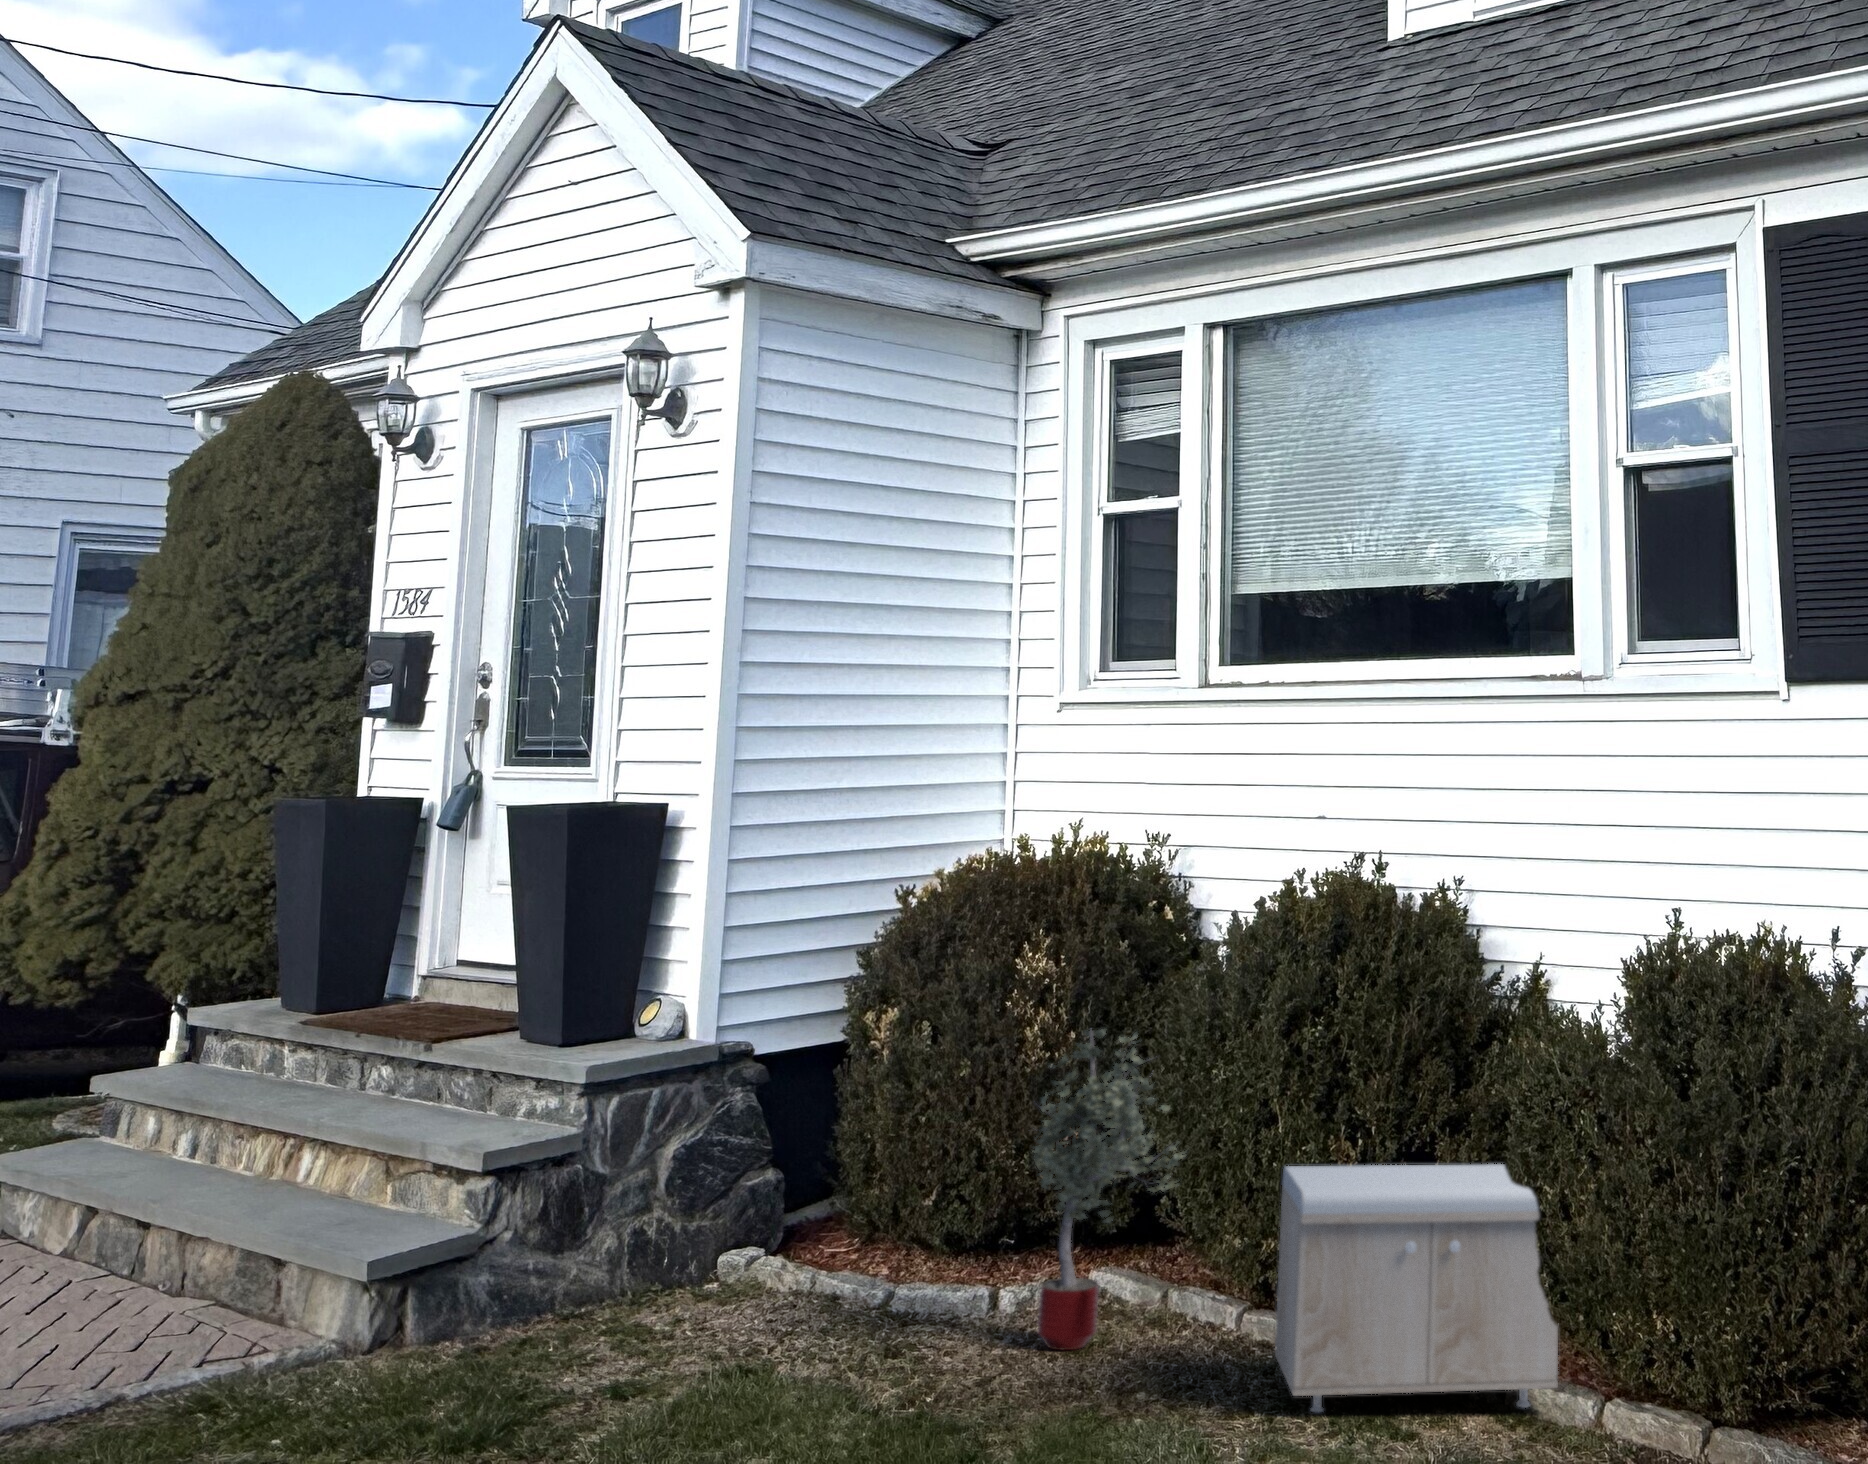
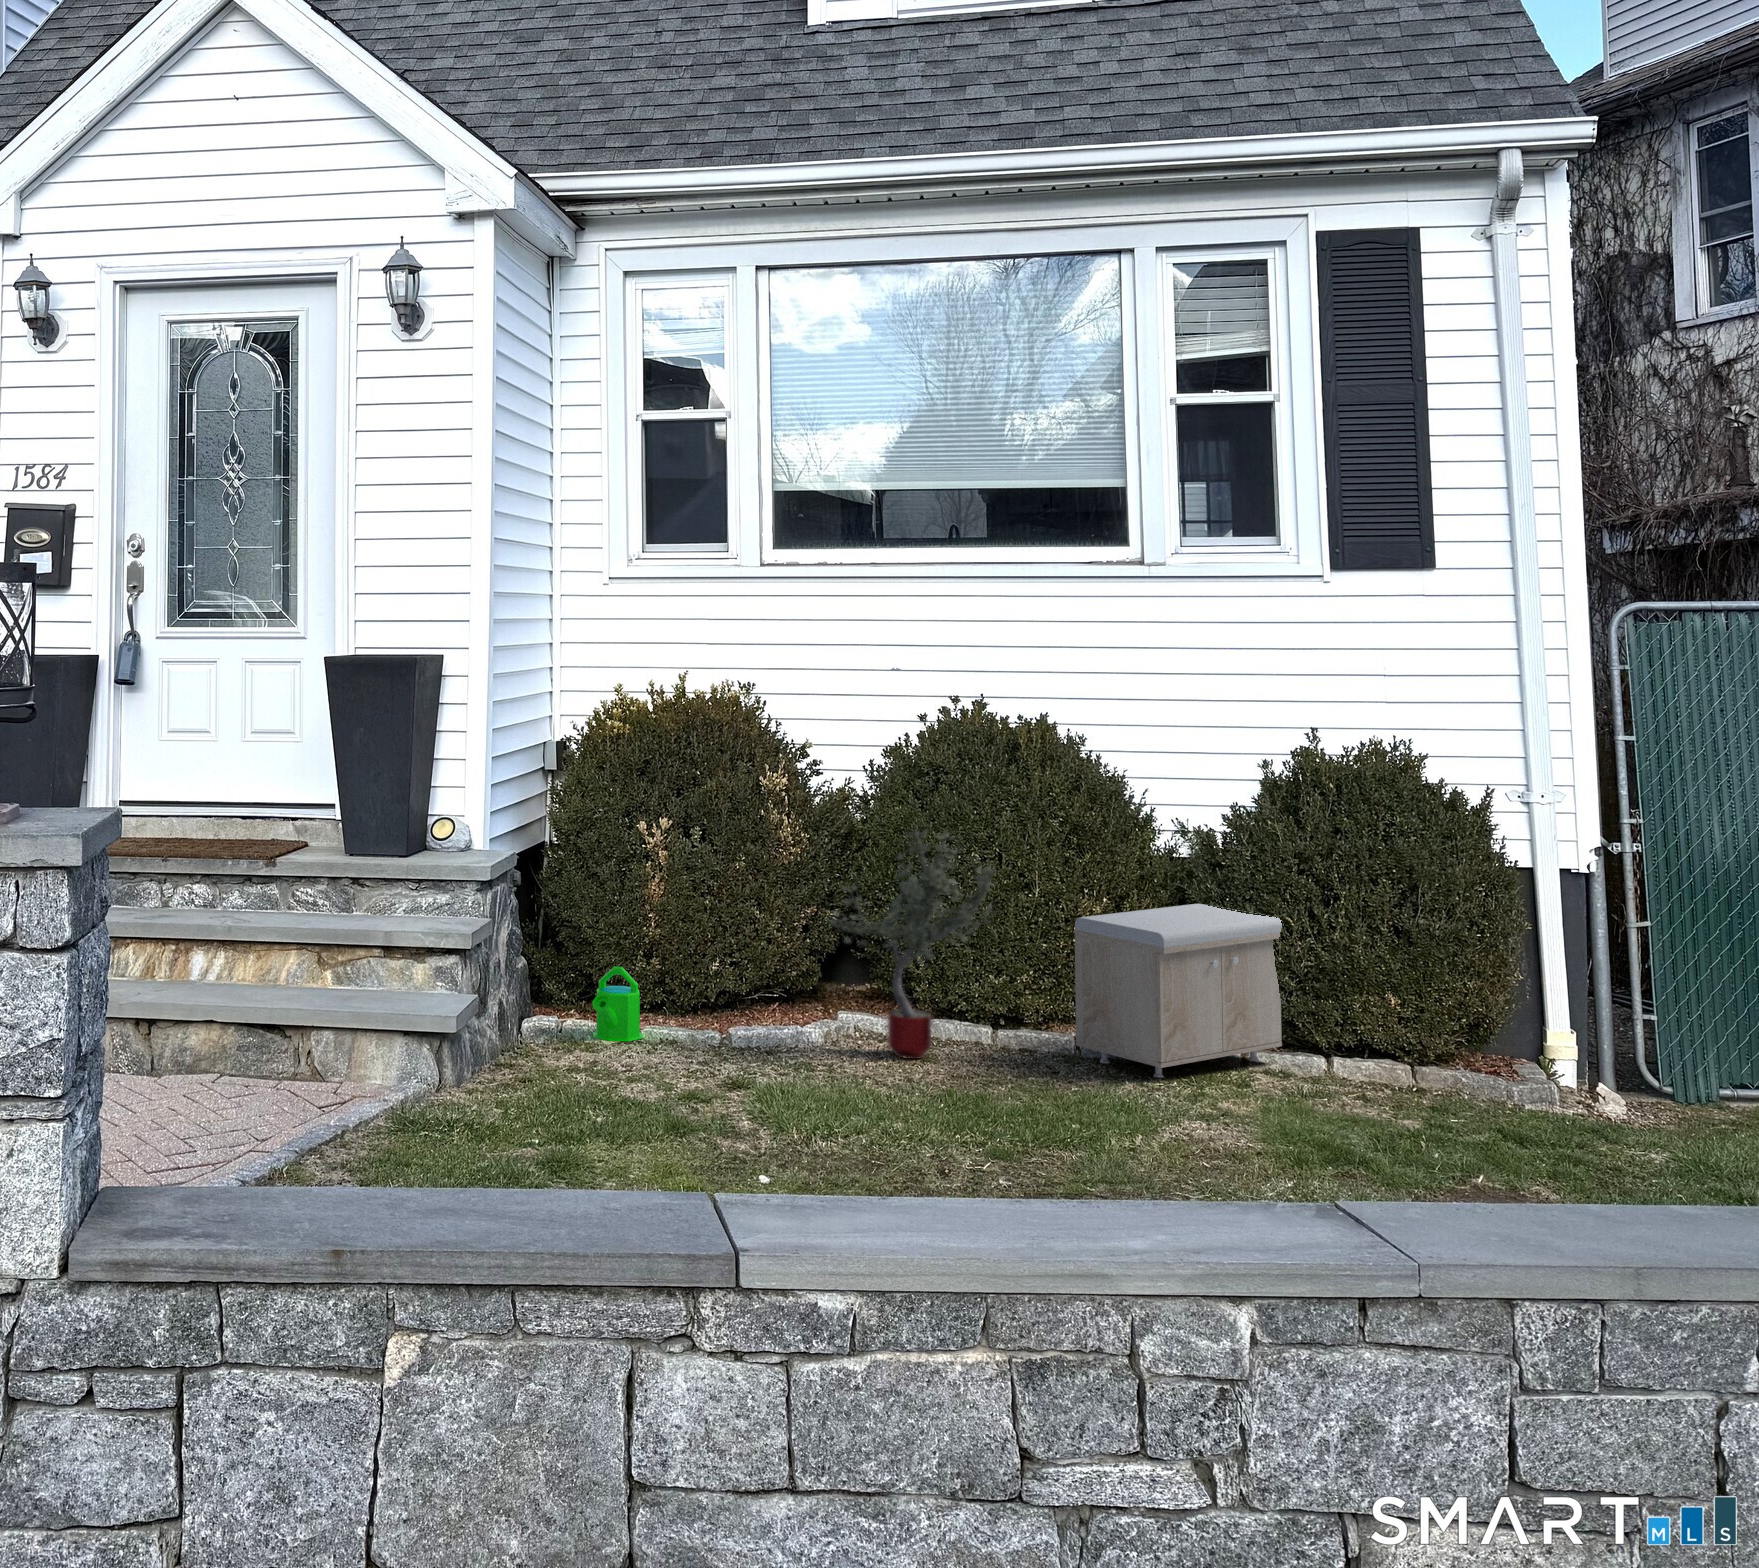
watering can: none [729,1190,843,1290] -> present [592,966,643,1041]

